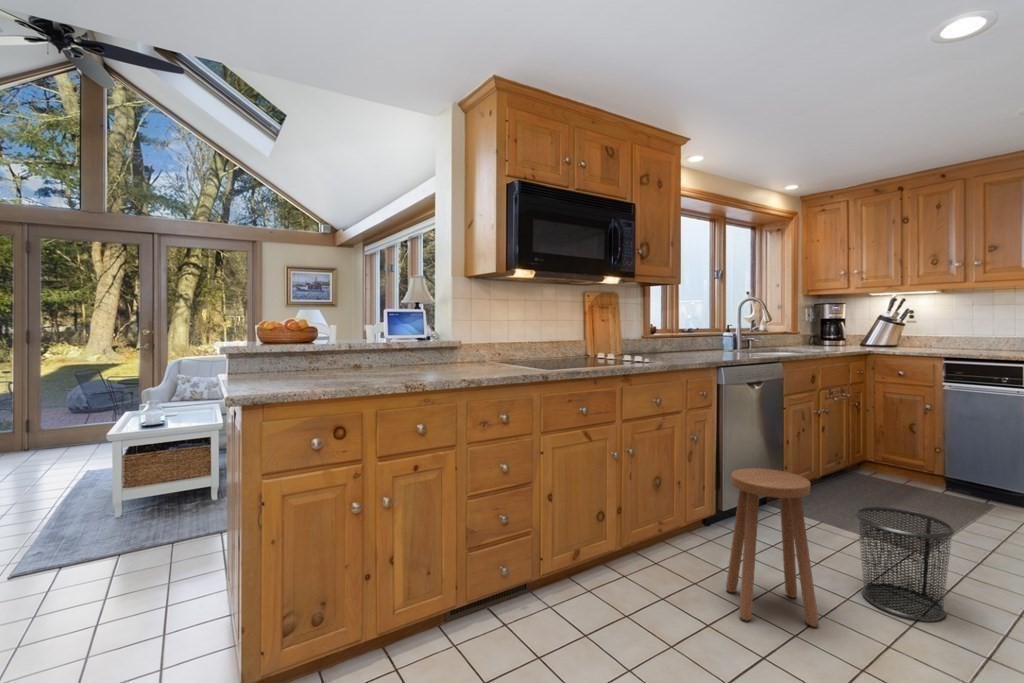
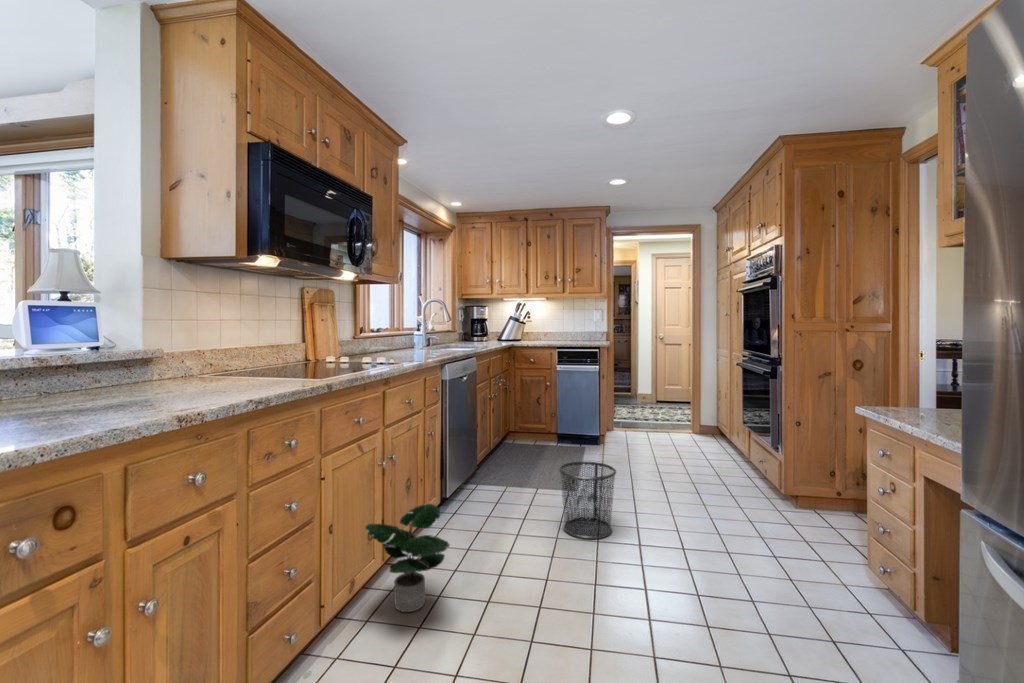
stool: present [726,468,819,627] -> none [484,449,559,584]
potted plant: none [586,504,663,602] -> present [366,504,450,612]

